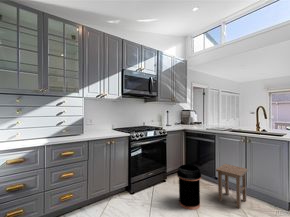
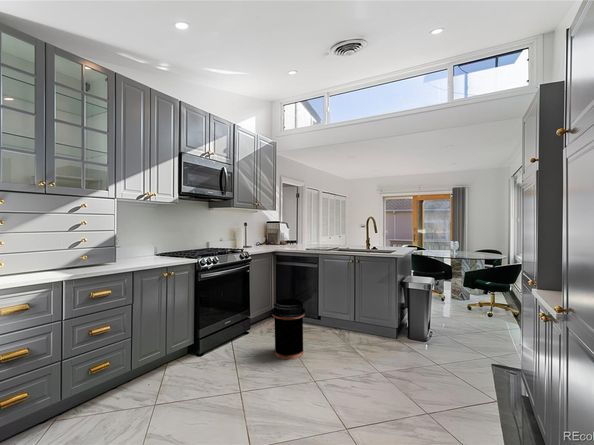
stool: present [216,164,248,209] -> none [322,294,359,347]

